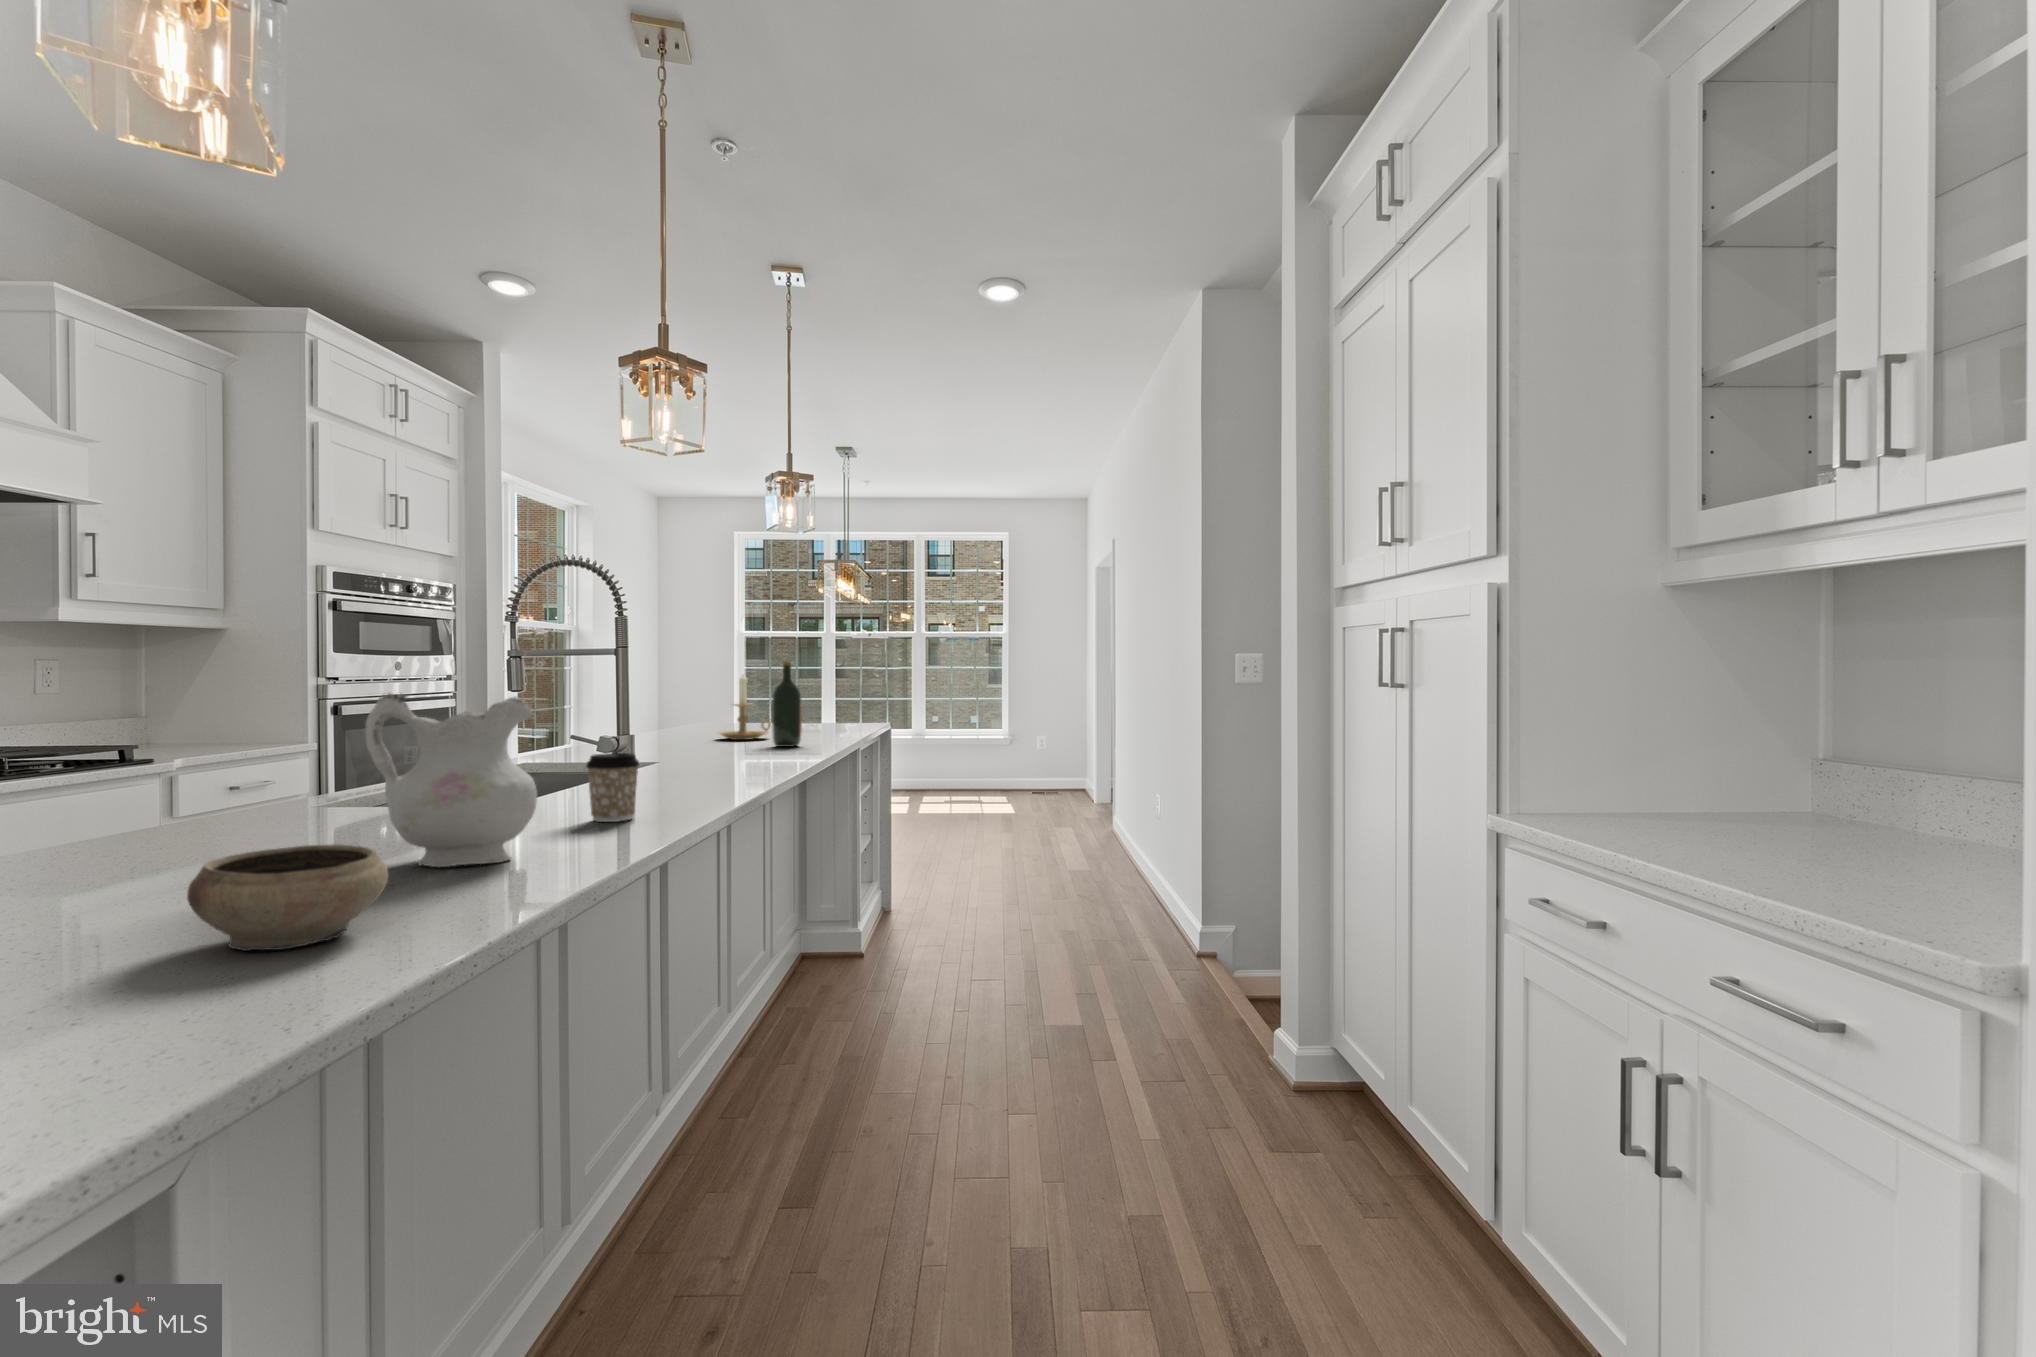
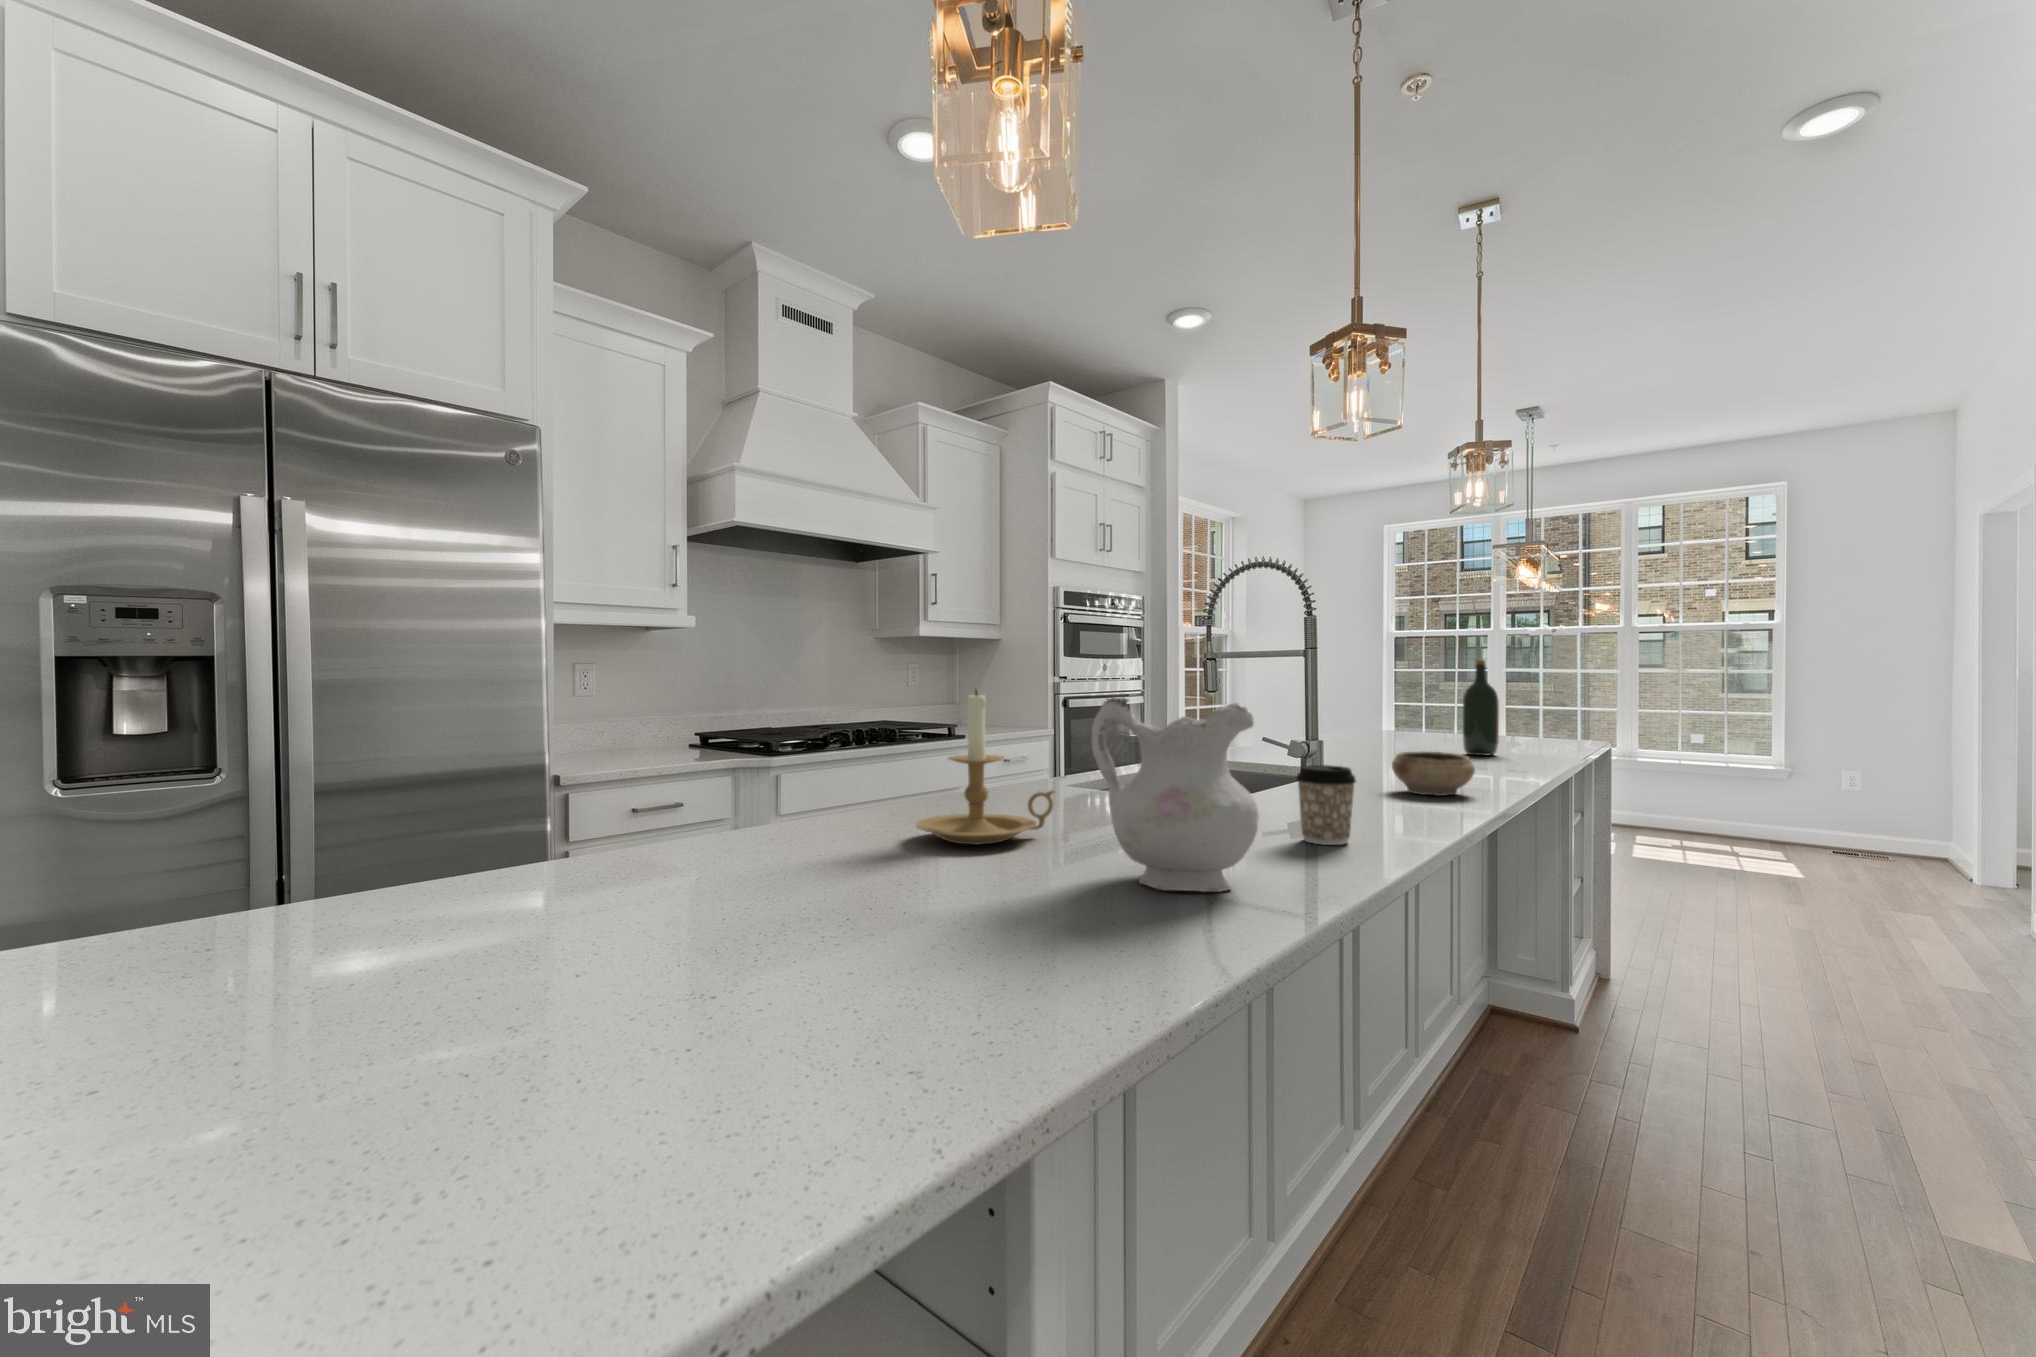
candle holder: present [718,677,771,740] -> present [916,690,1054,844]
ceramic bowl: present [187,844,388,951] -> present [1392,751,1475,796]

